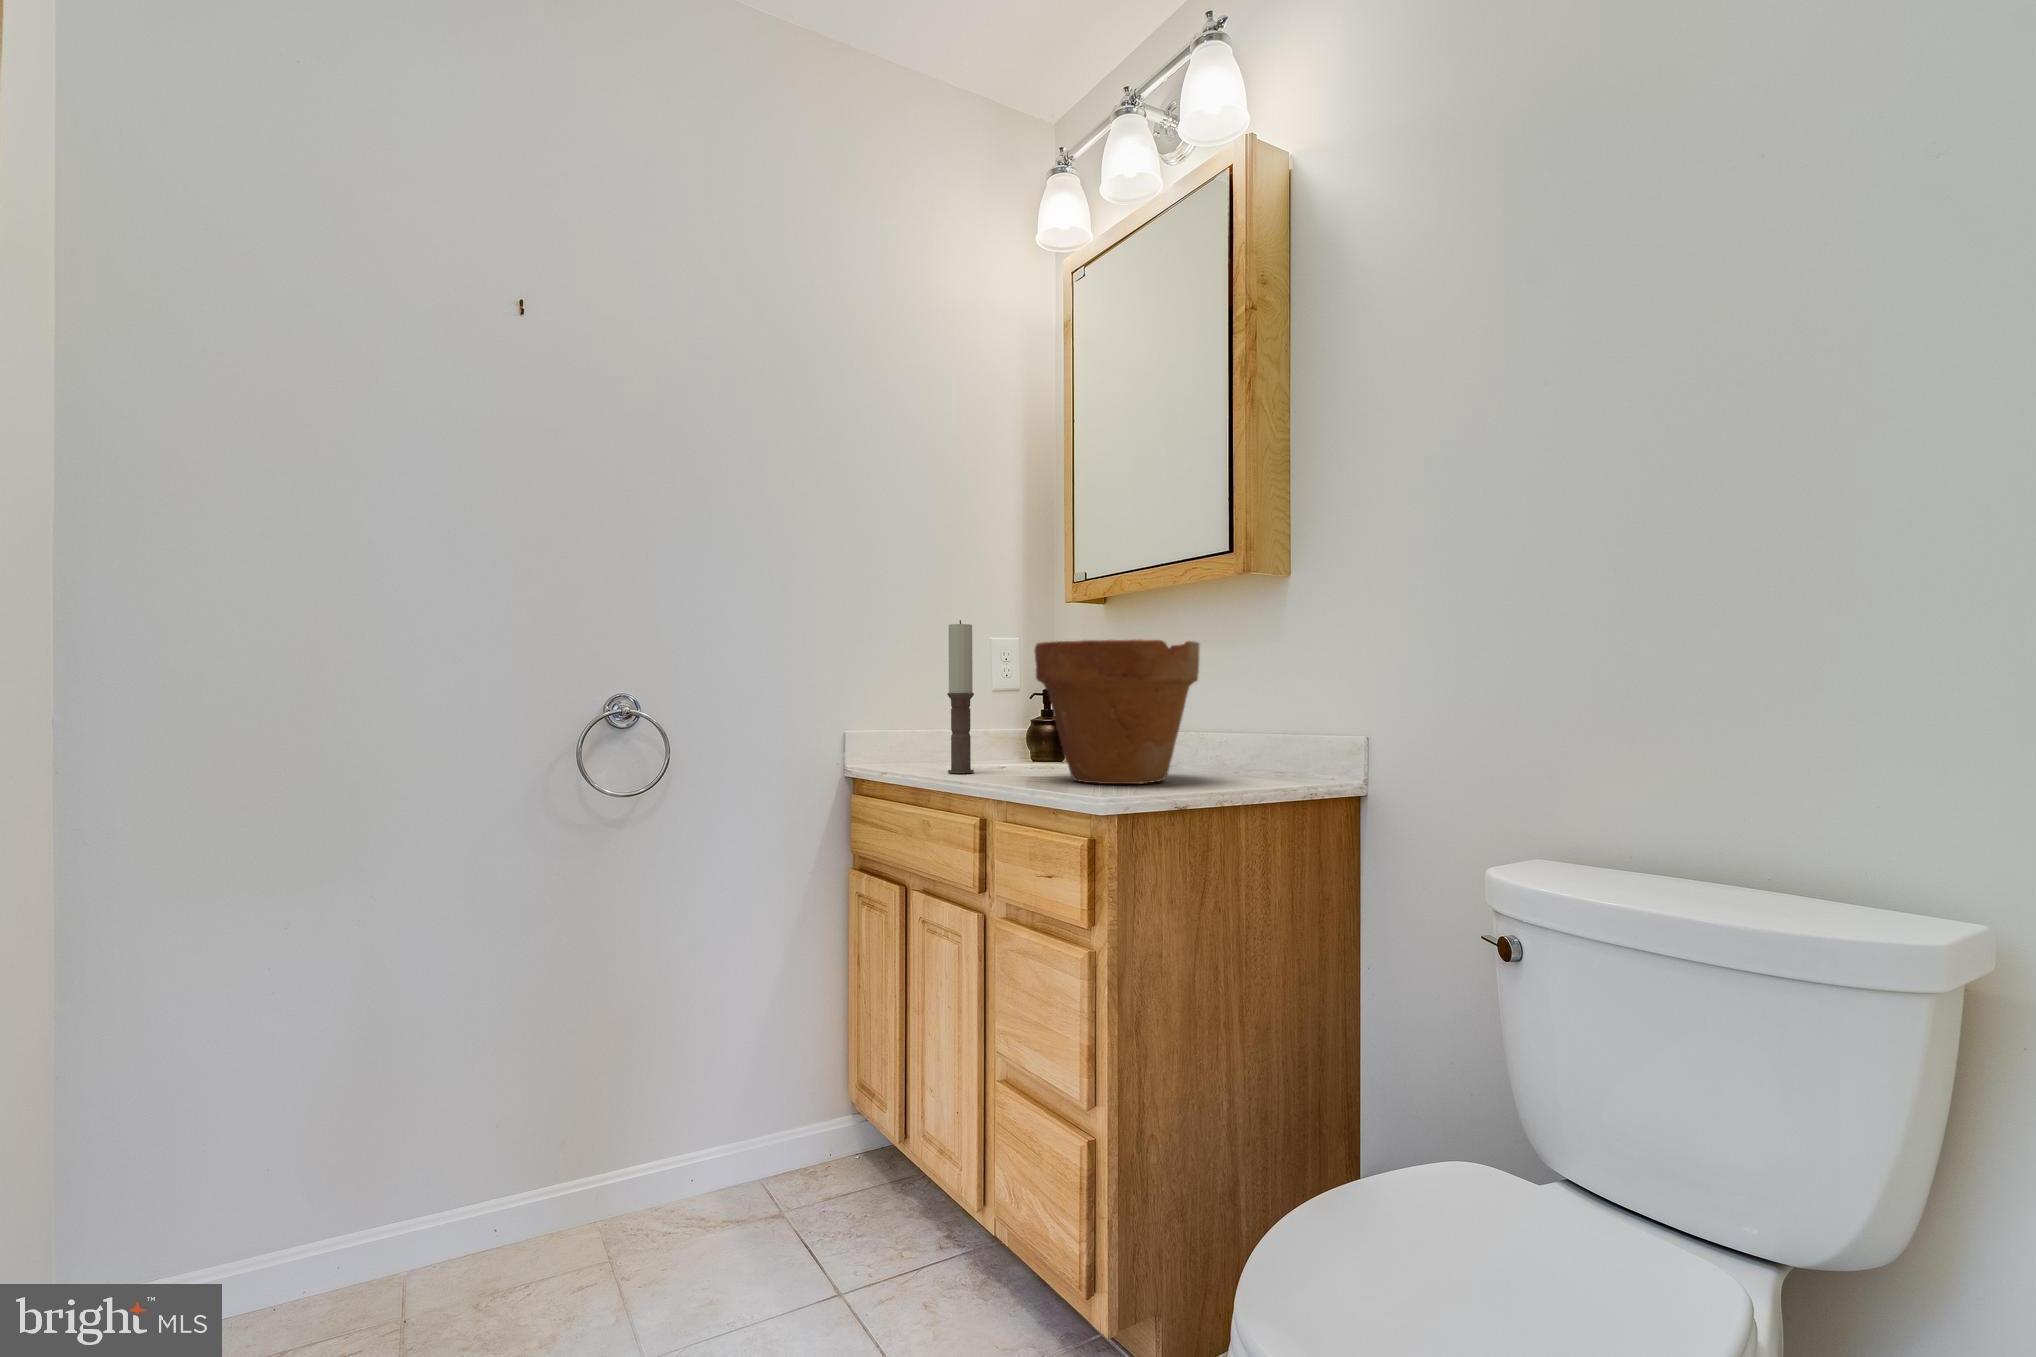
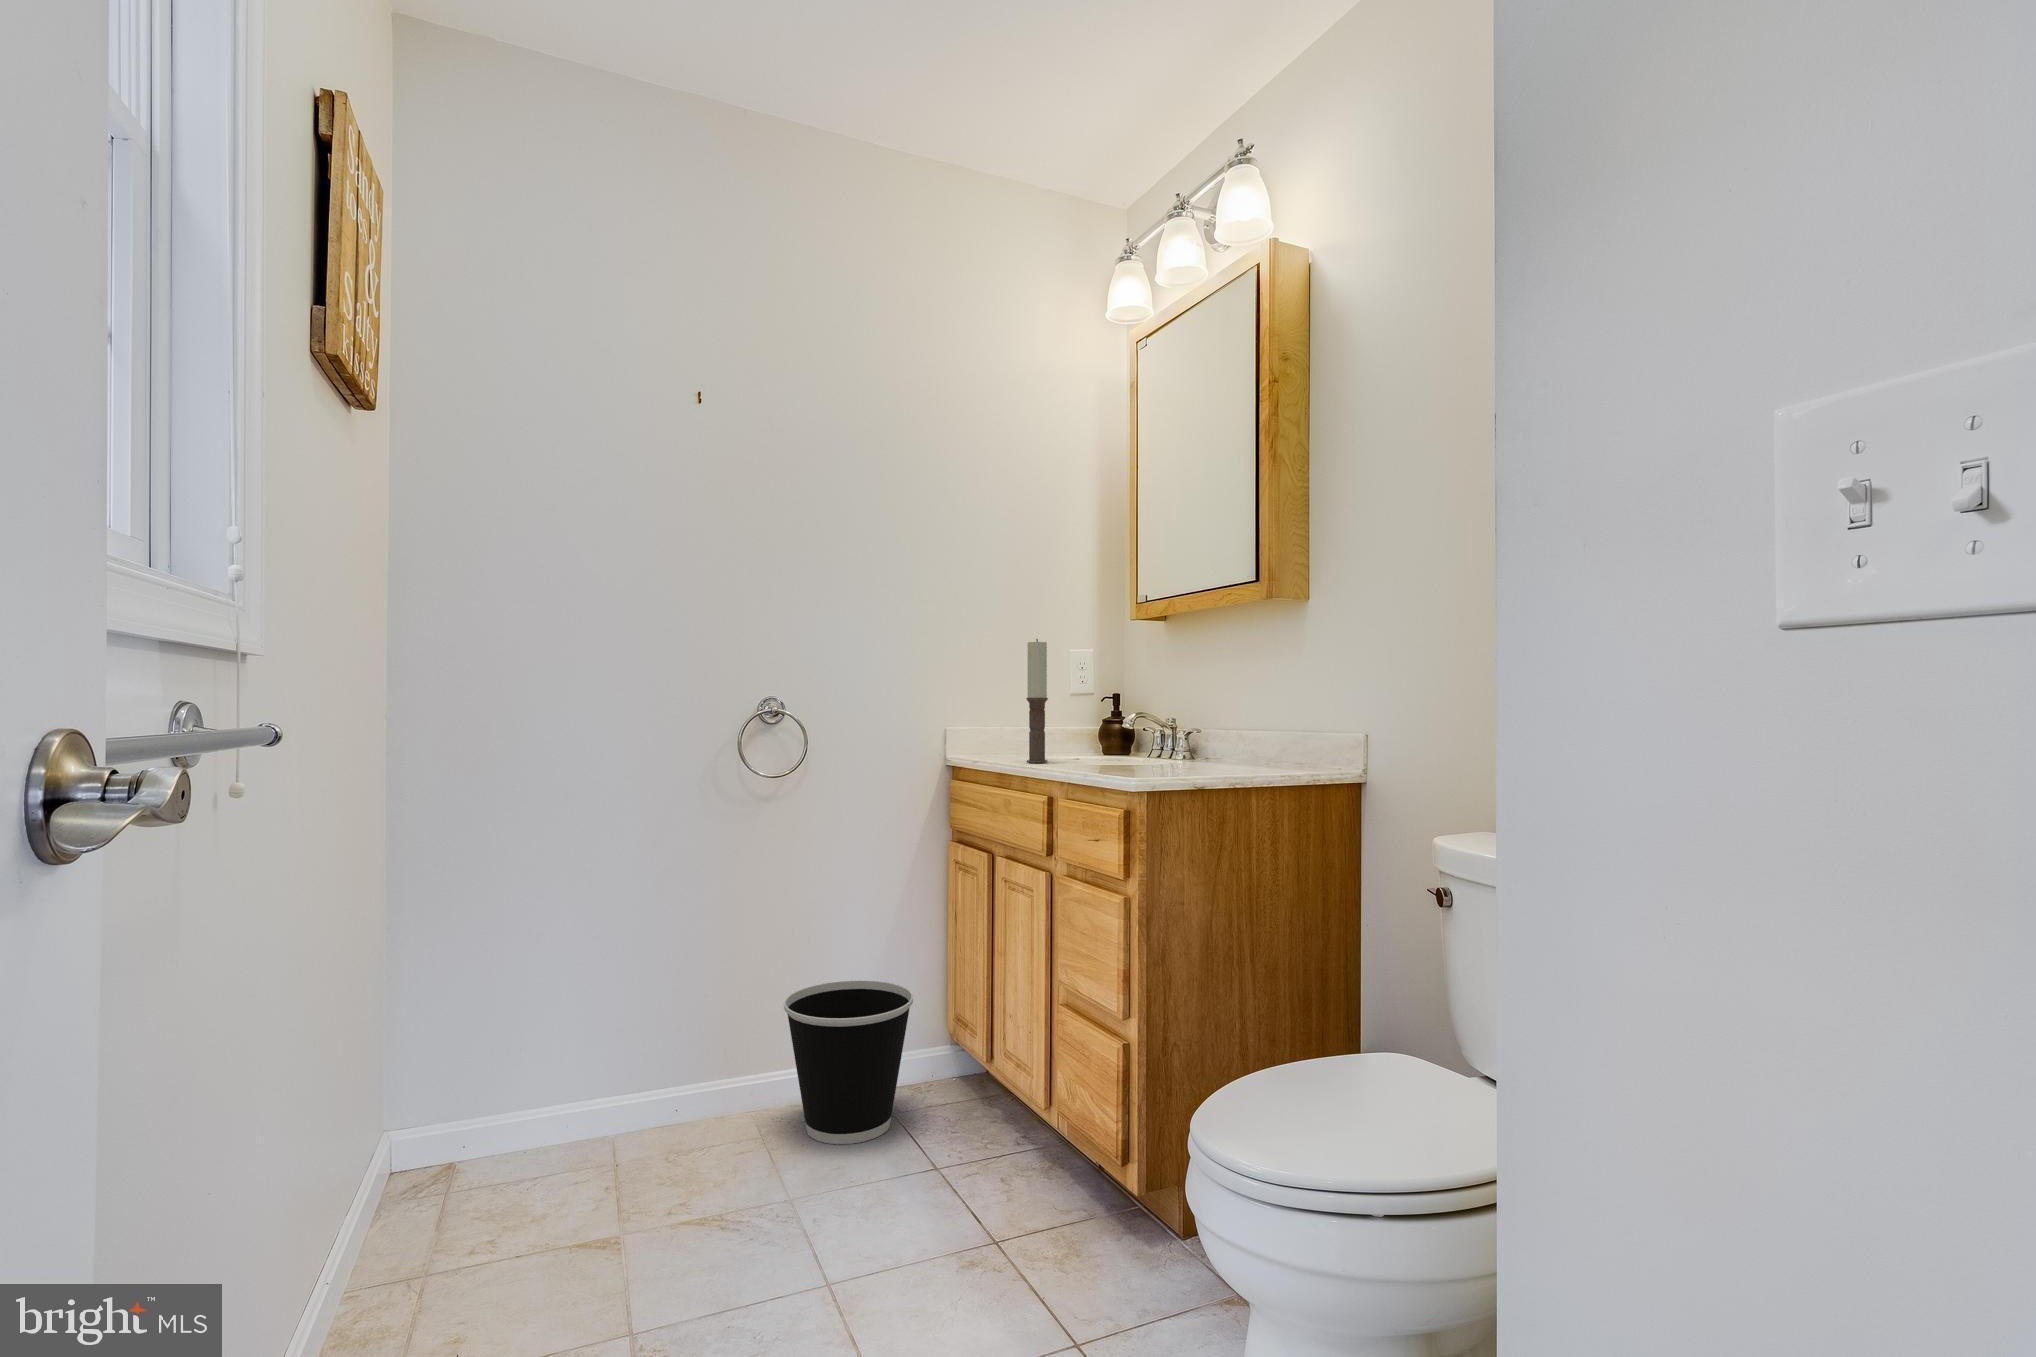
flower pot: present [1035,639,1200,784] -> none [1094,655,1228,771]
wastebasket: none [638,1047,807,1266] -> present [784,981,913,1144]

